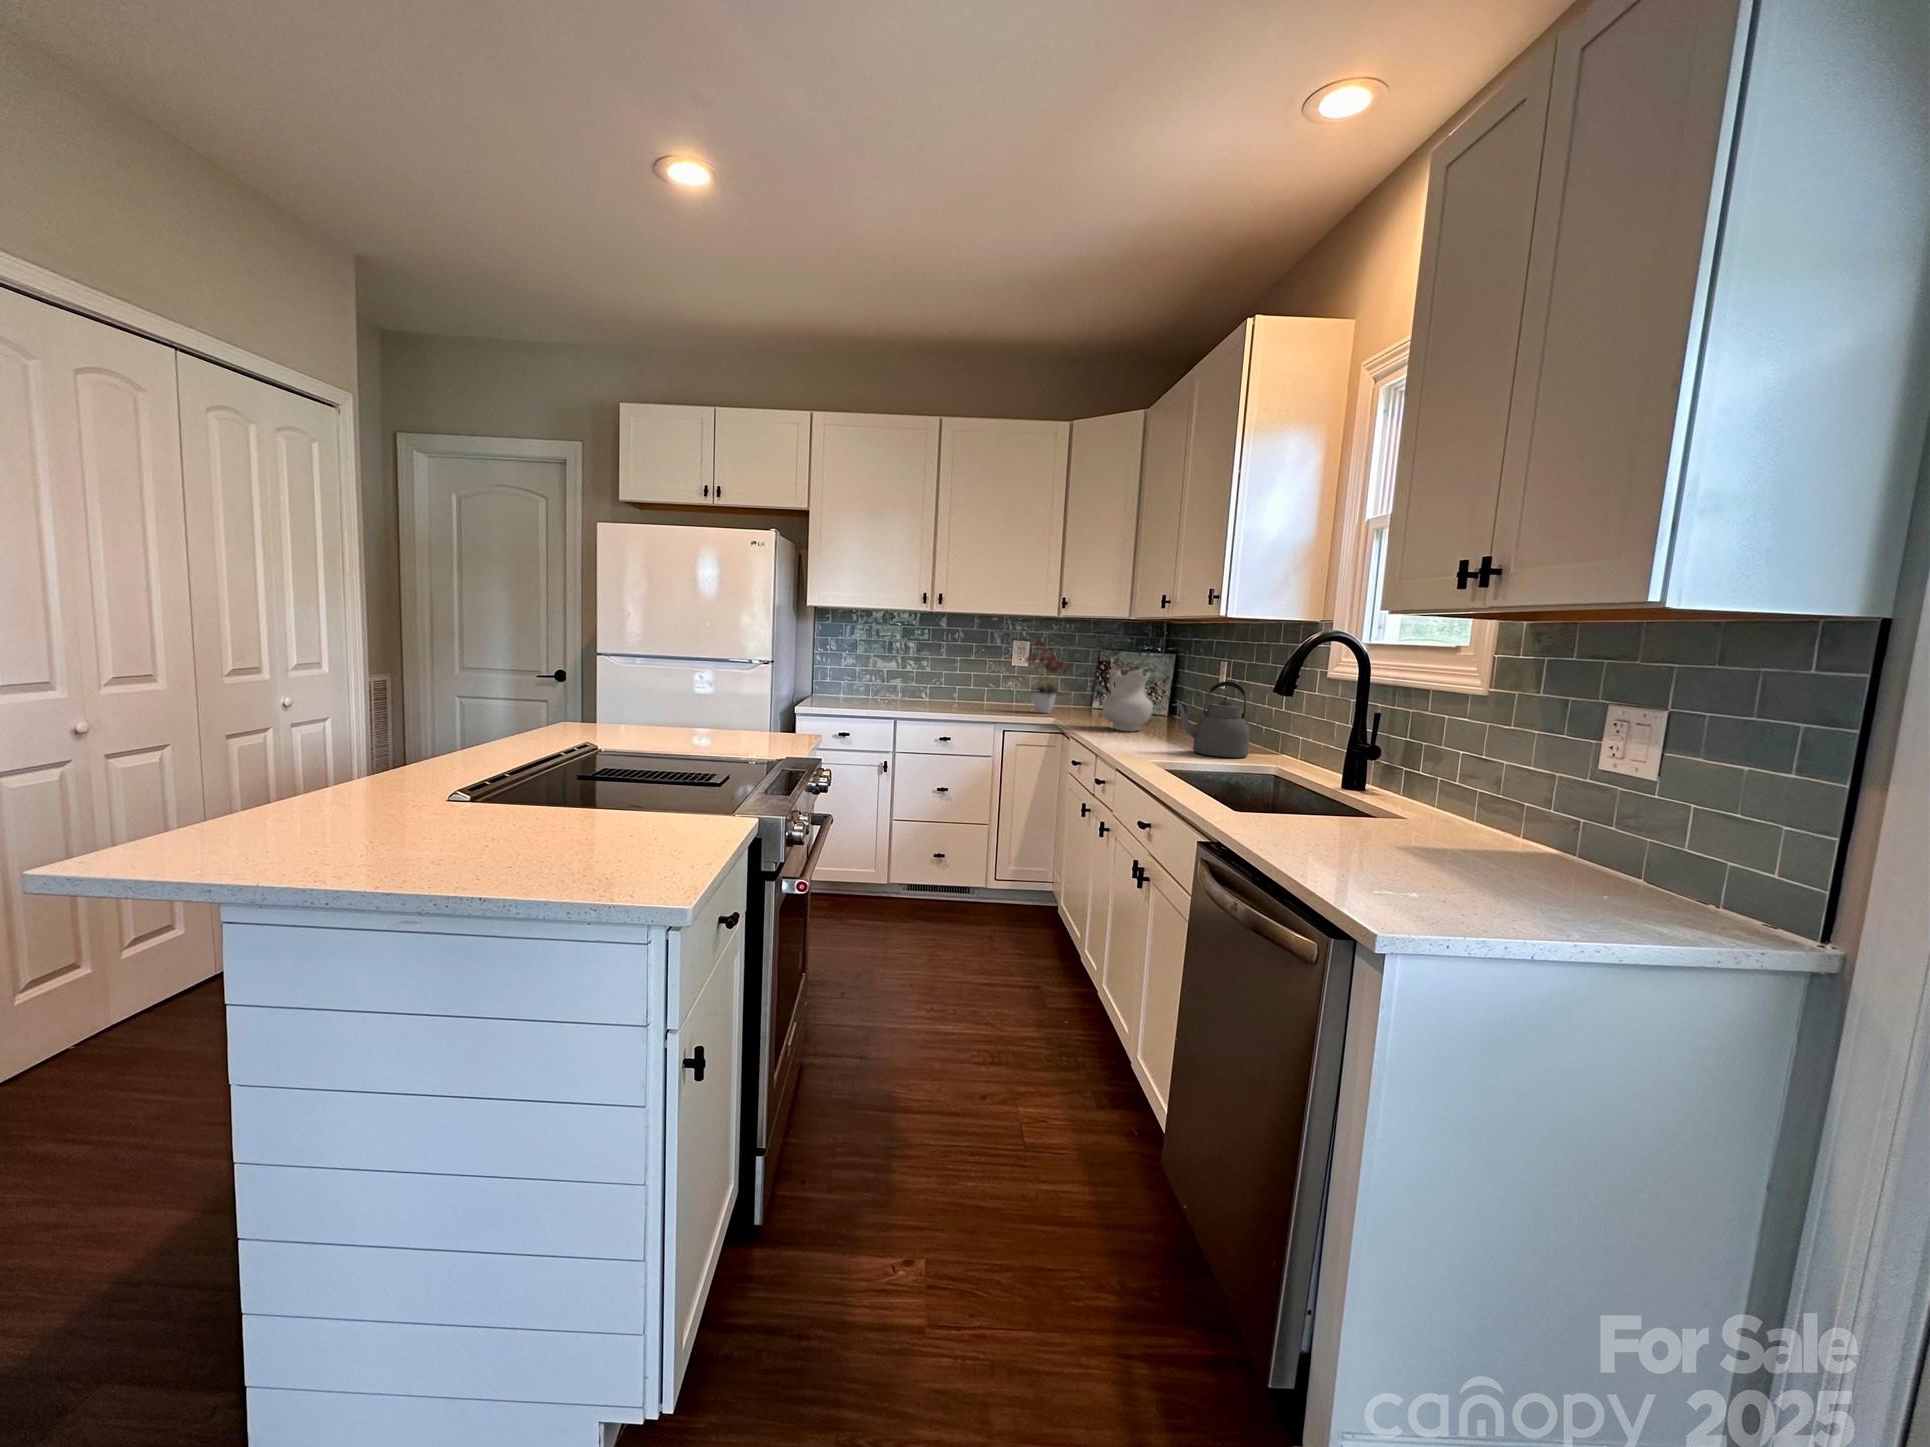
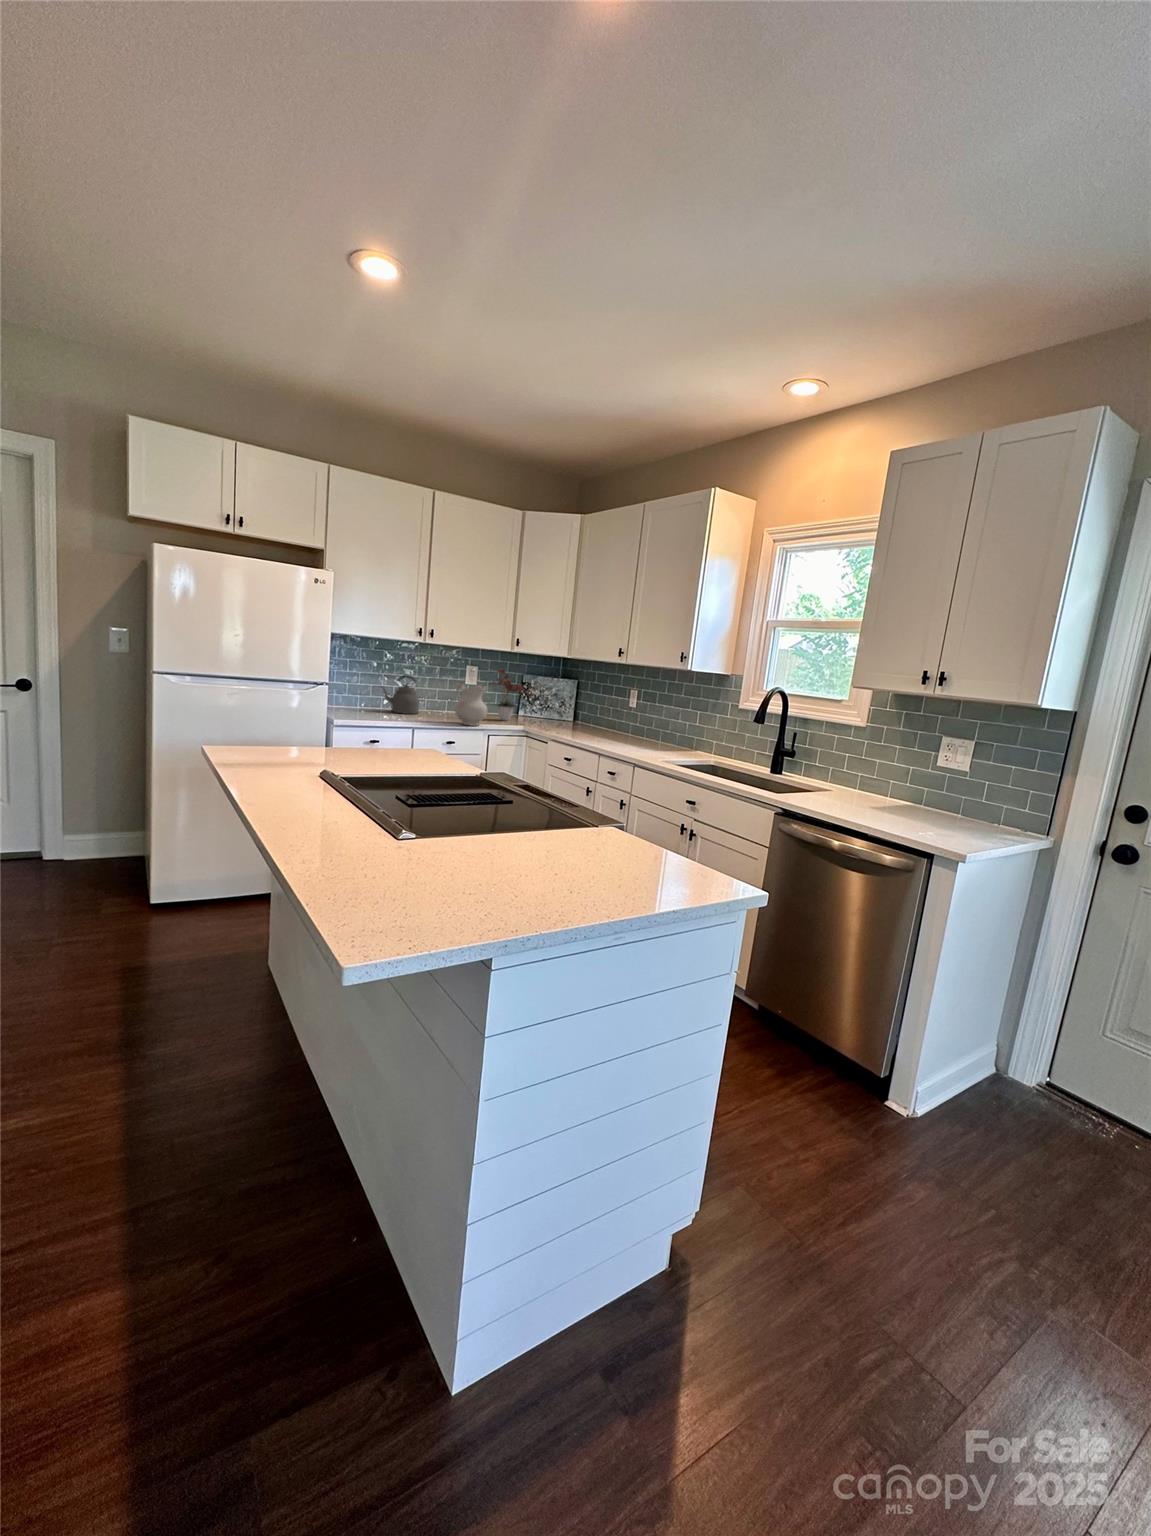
ceramic pitcher: present [1103,666,1153,731] -> present [455,681,487,726]
kettle: present [1172,681,1250,758] -> present [381,675,419,714]

